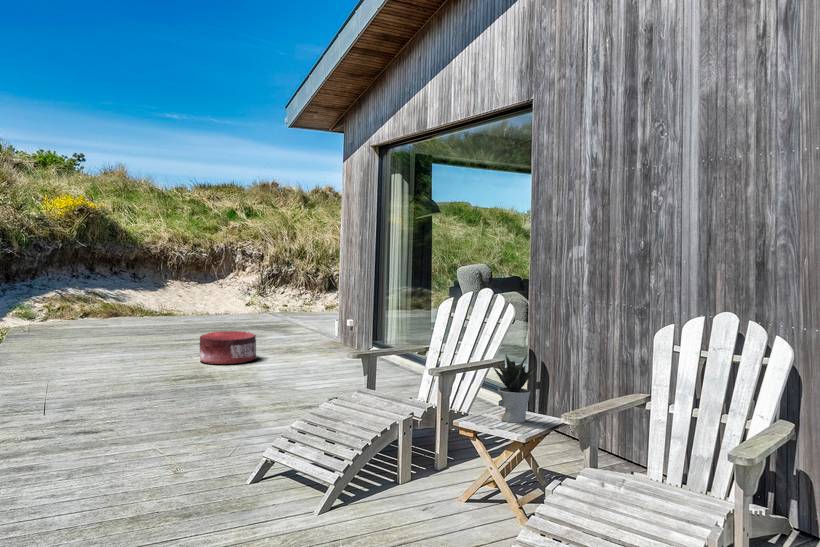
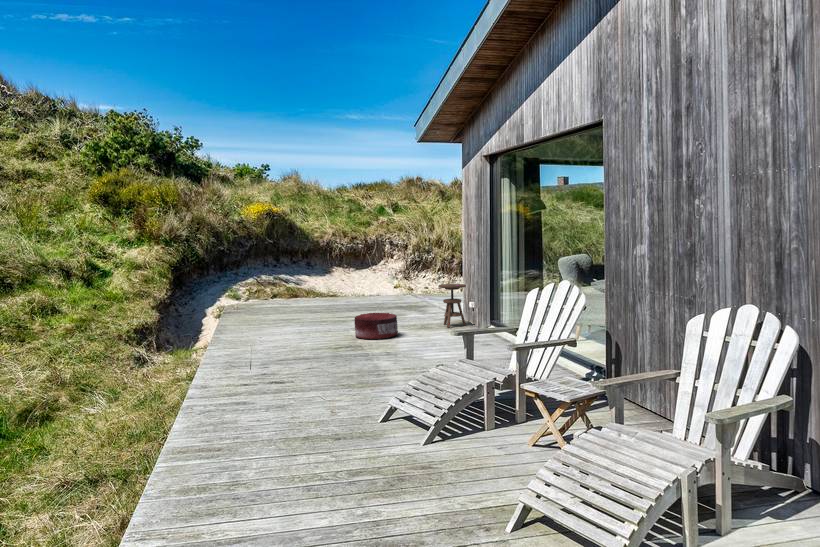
side table: none [307,298,341,351] -> present [438,284,466,328]
potted plant: present [492,354,534,423] -> none [550,335,586,388]

